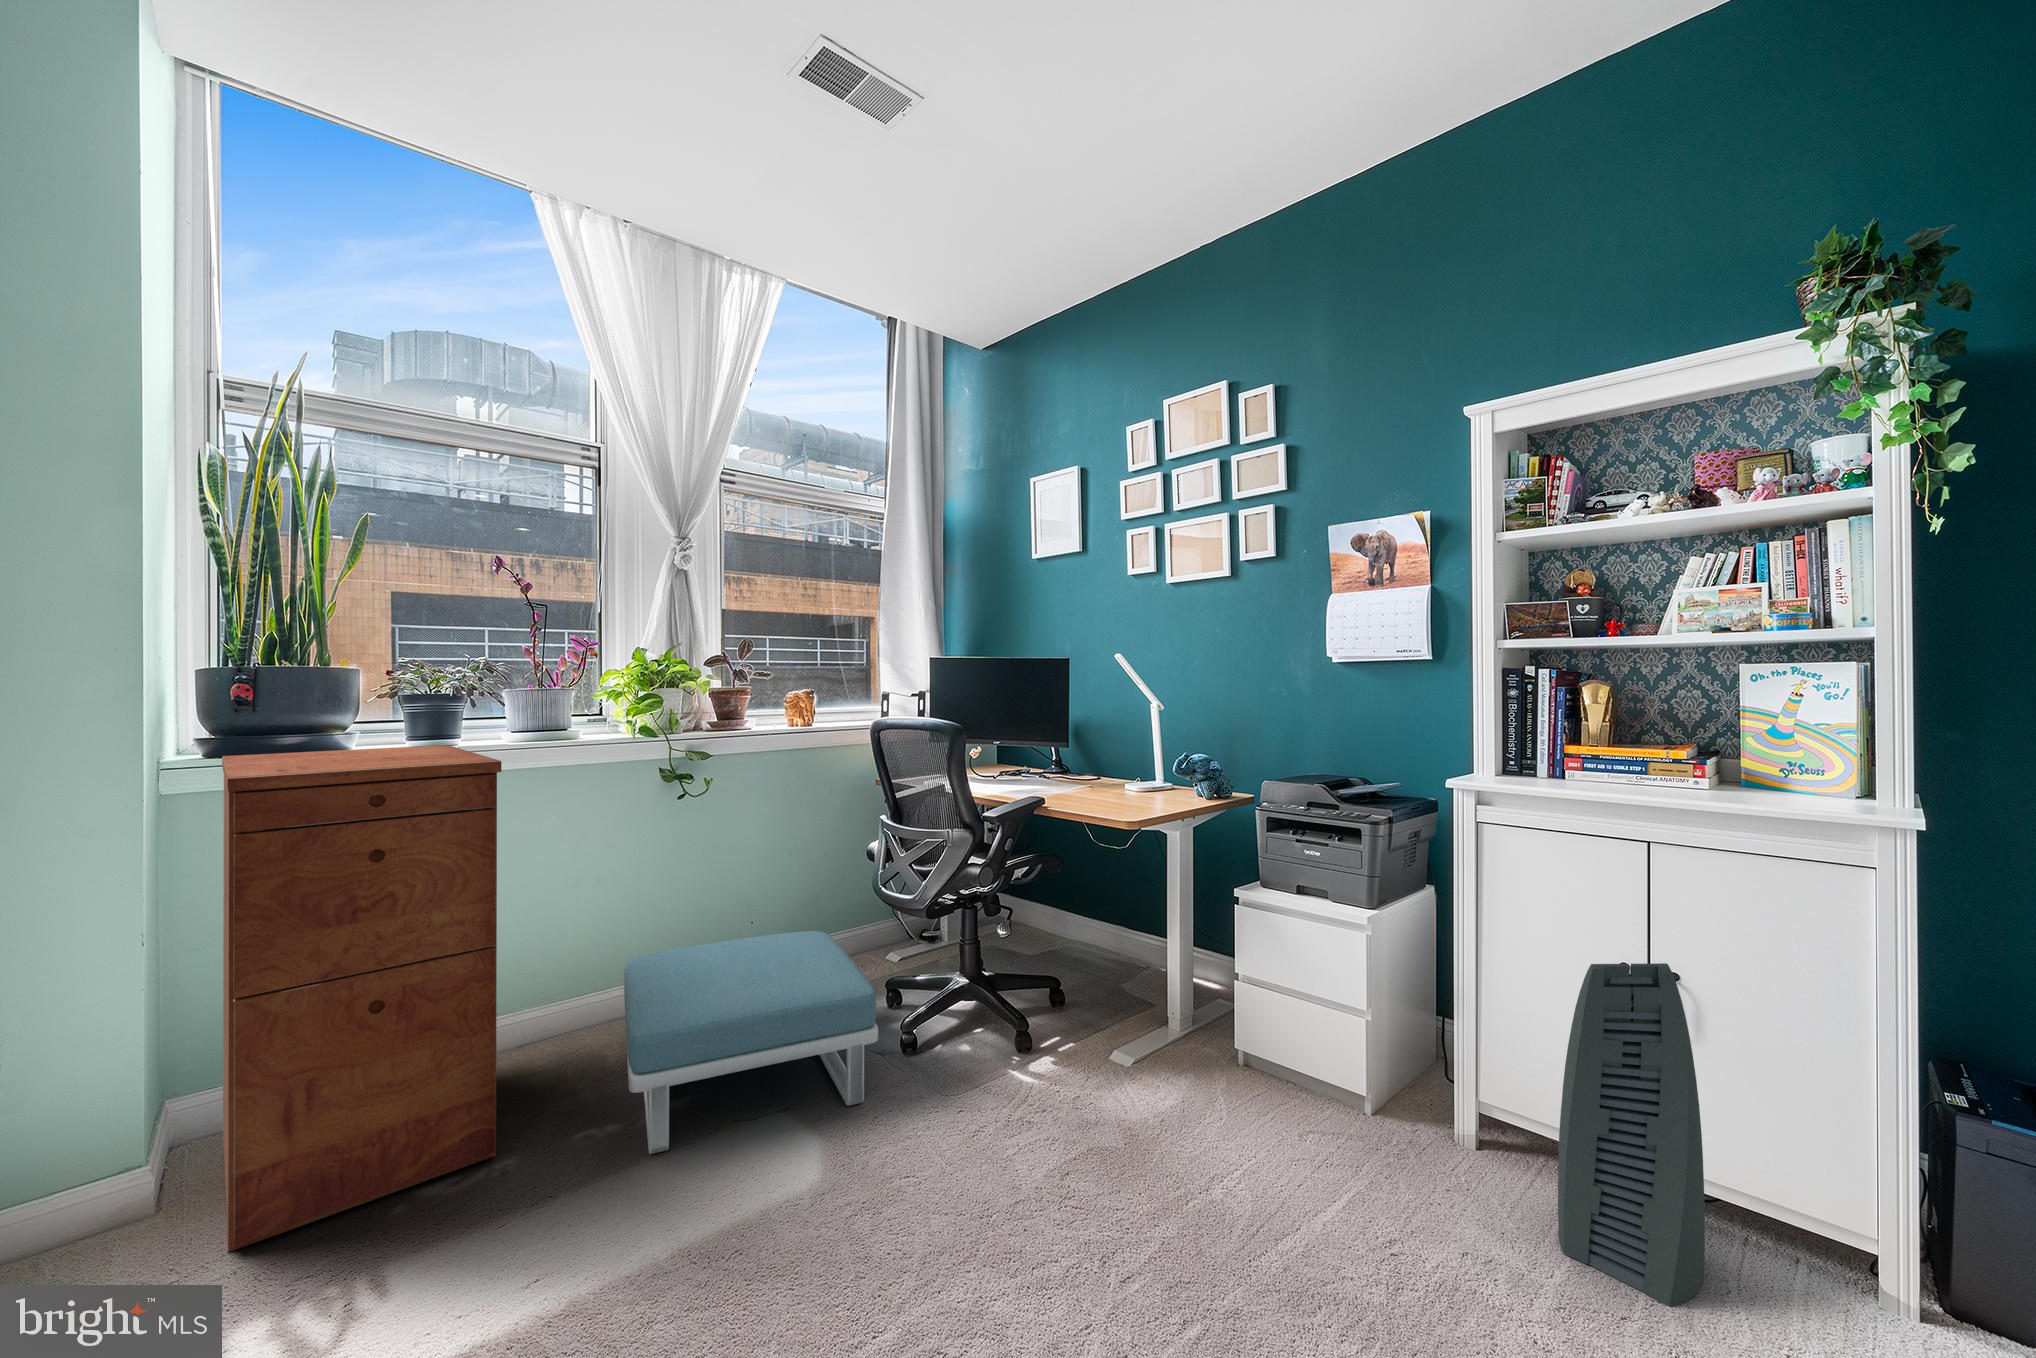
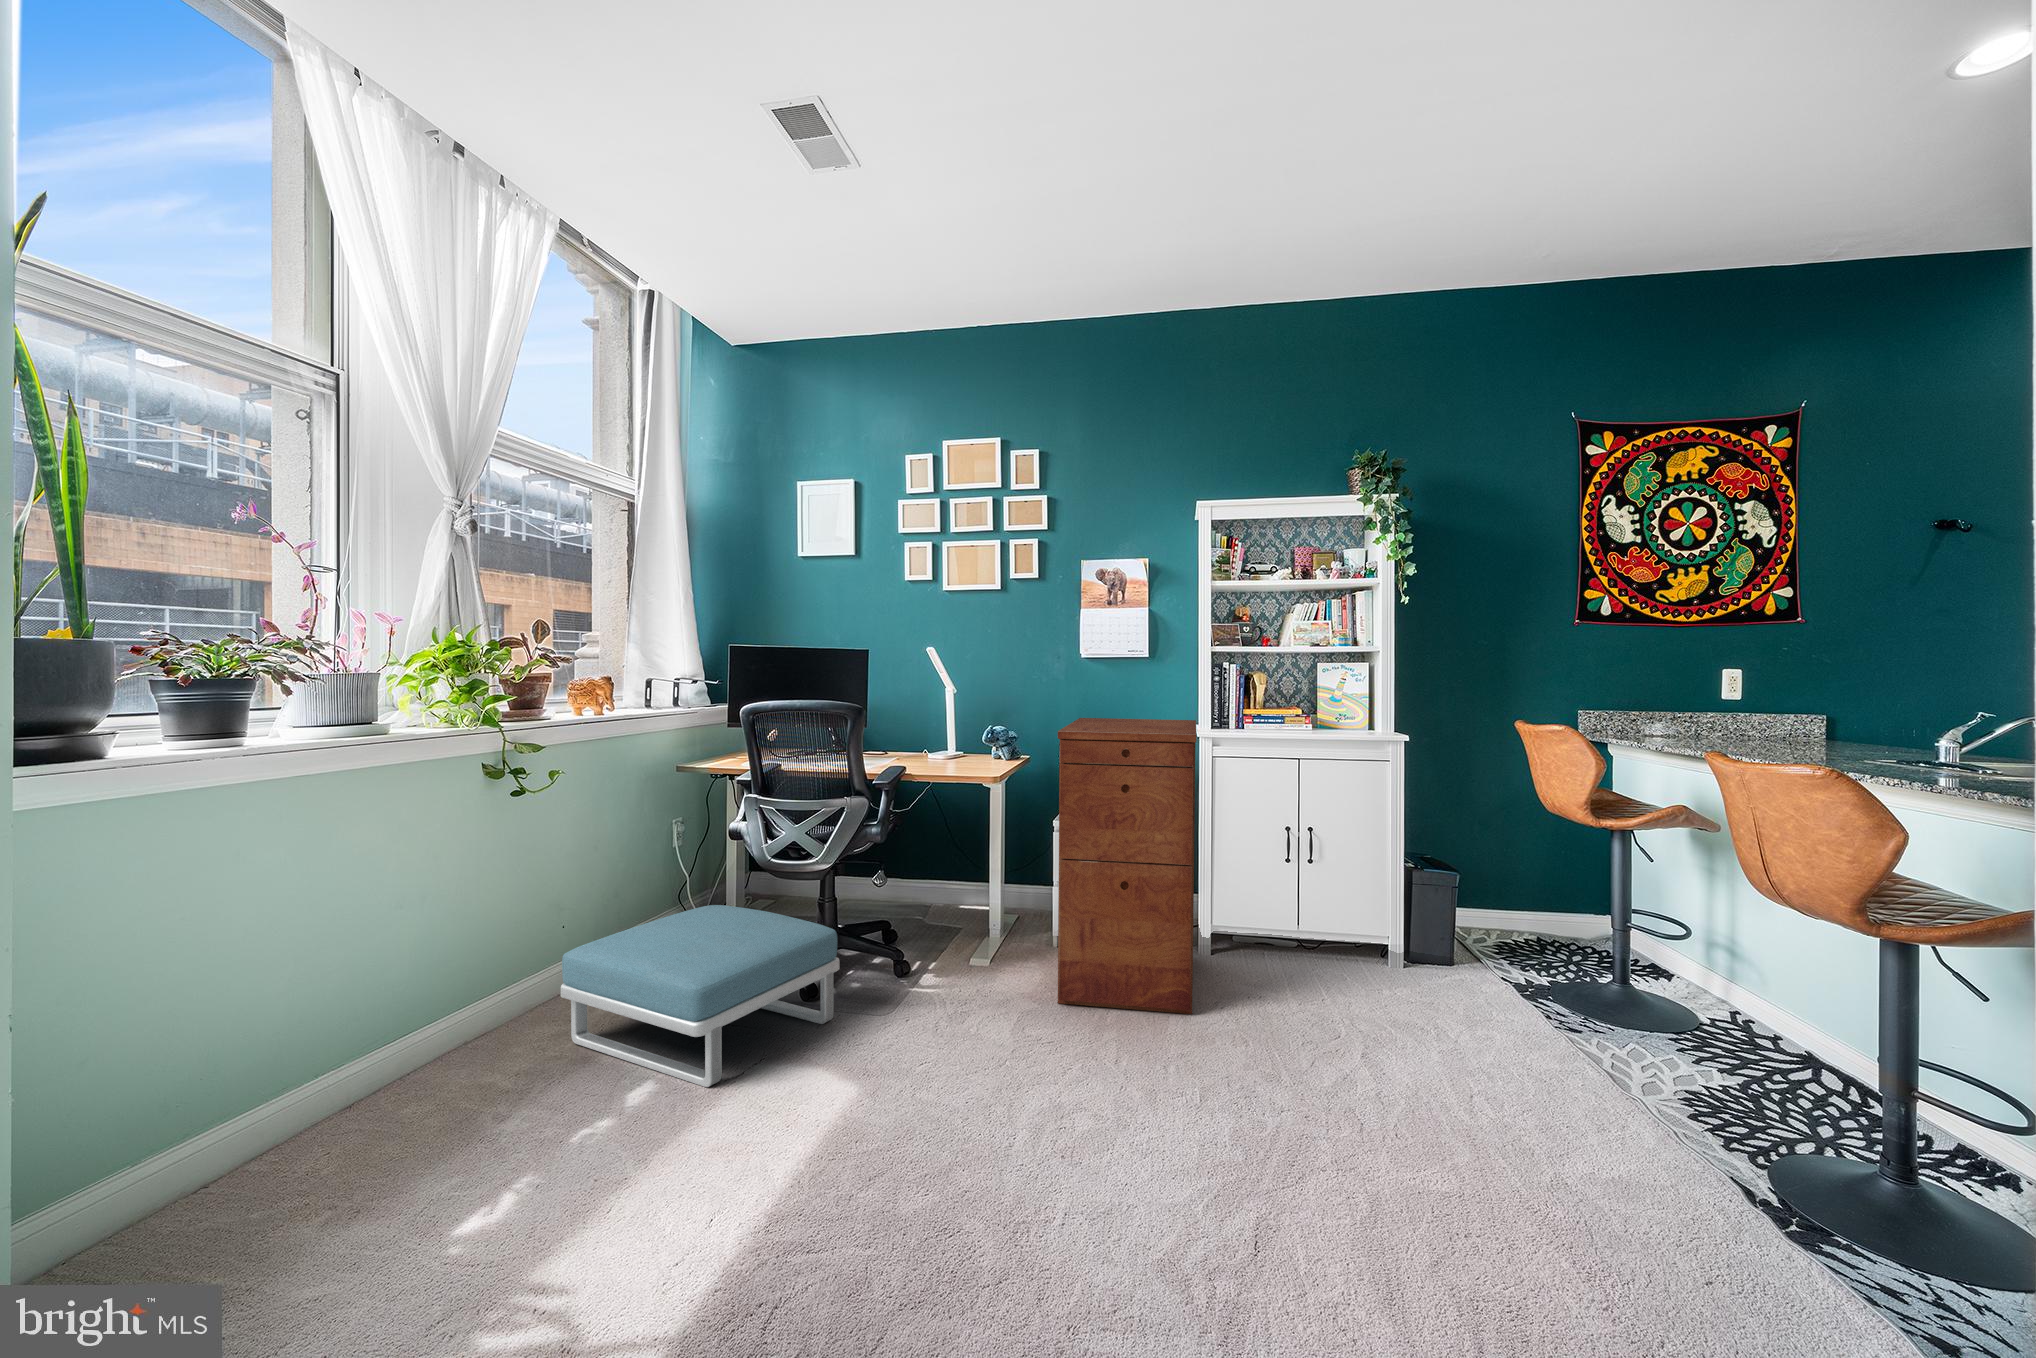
filing cabinet: present [222,745,501,1252] -> present [1058,718,1196,1014]
air purifier: present [1558,963,1705,1306] -> none [1261,819,1323,982]

